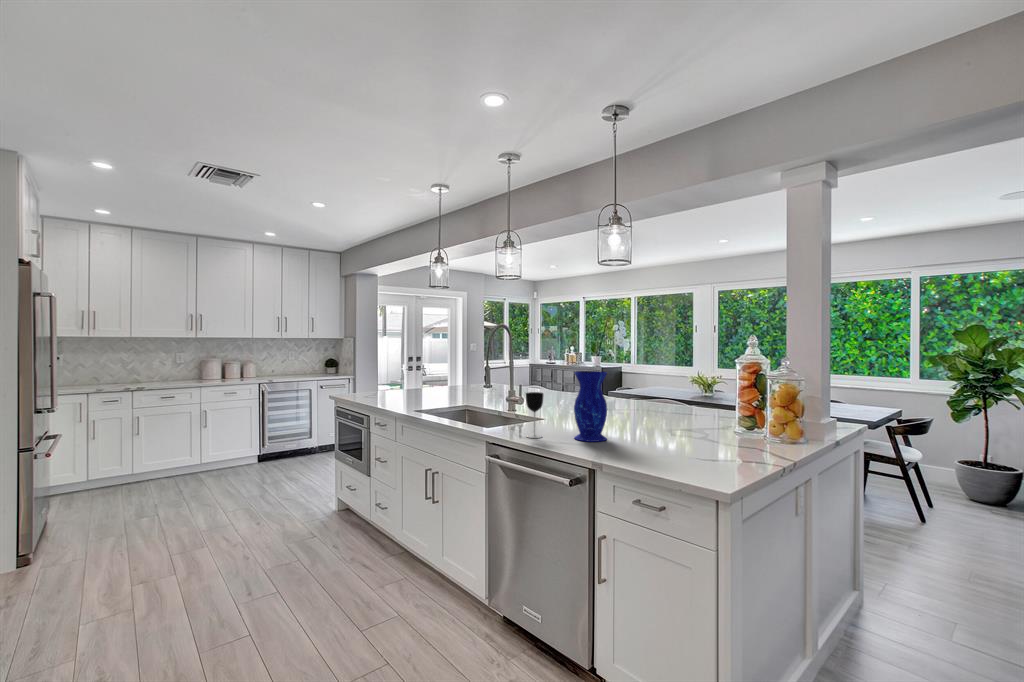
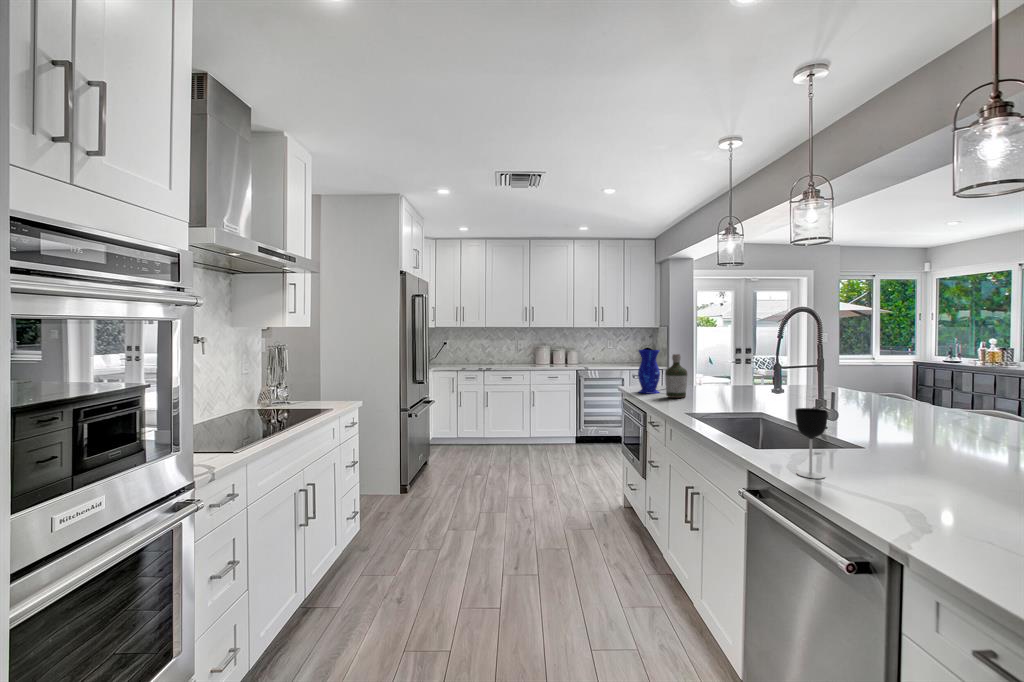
bottle: none [386,362,405,400] -> present [665,354,687,398]
vase: present [574,371,608,442] -> present [638,350,660,394]

